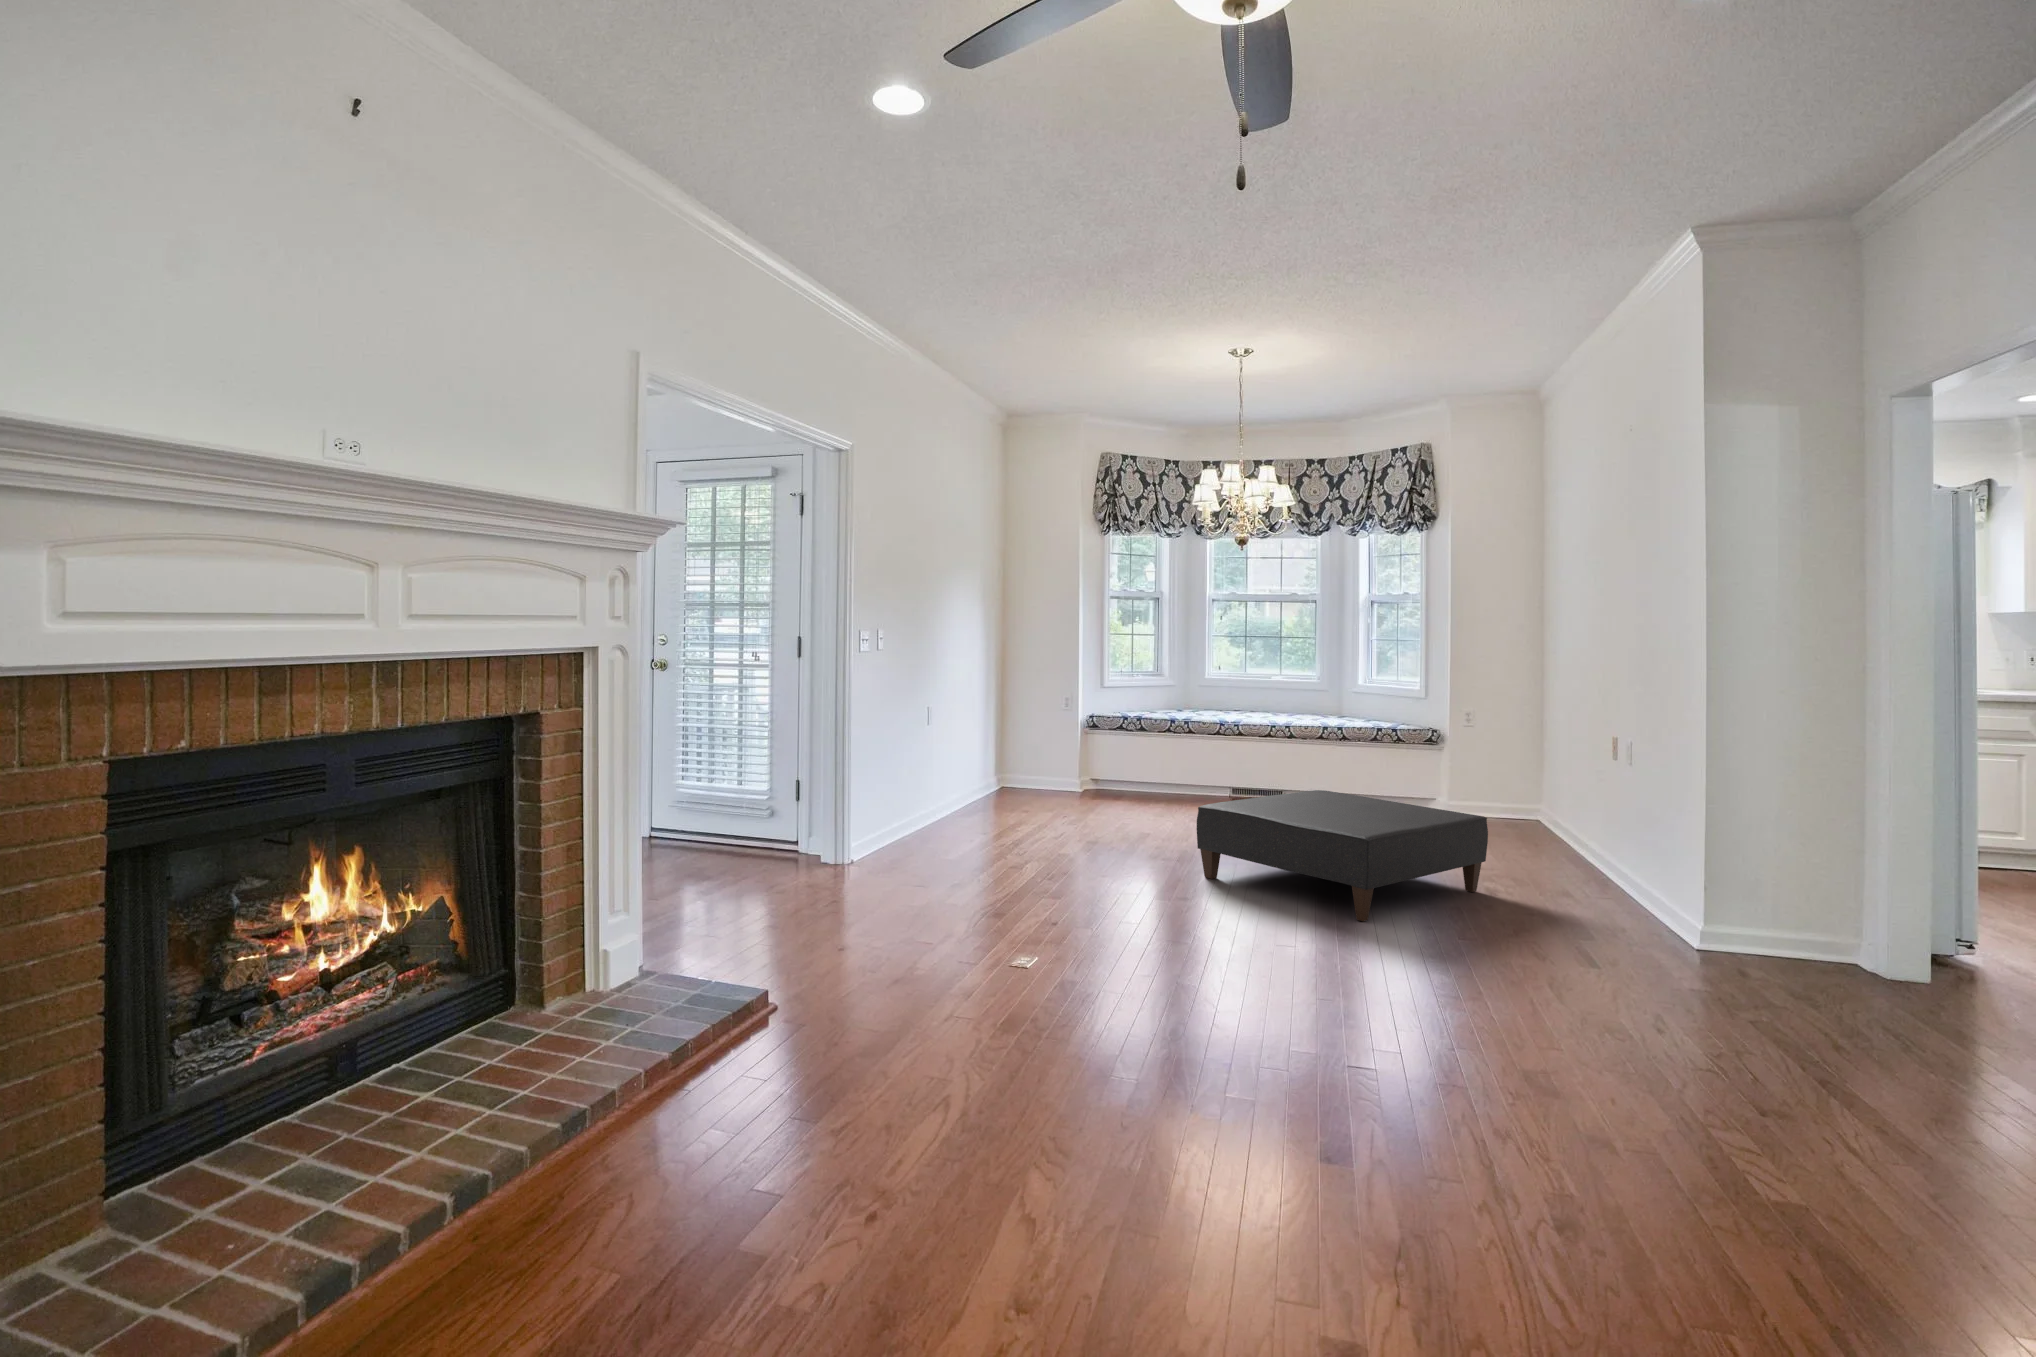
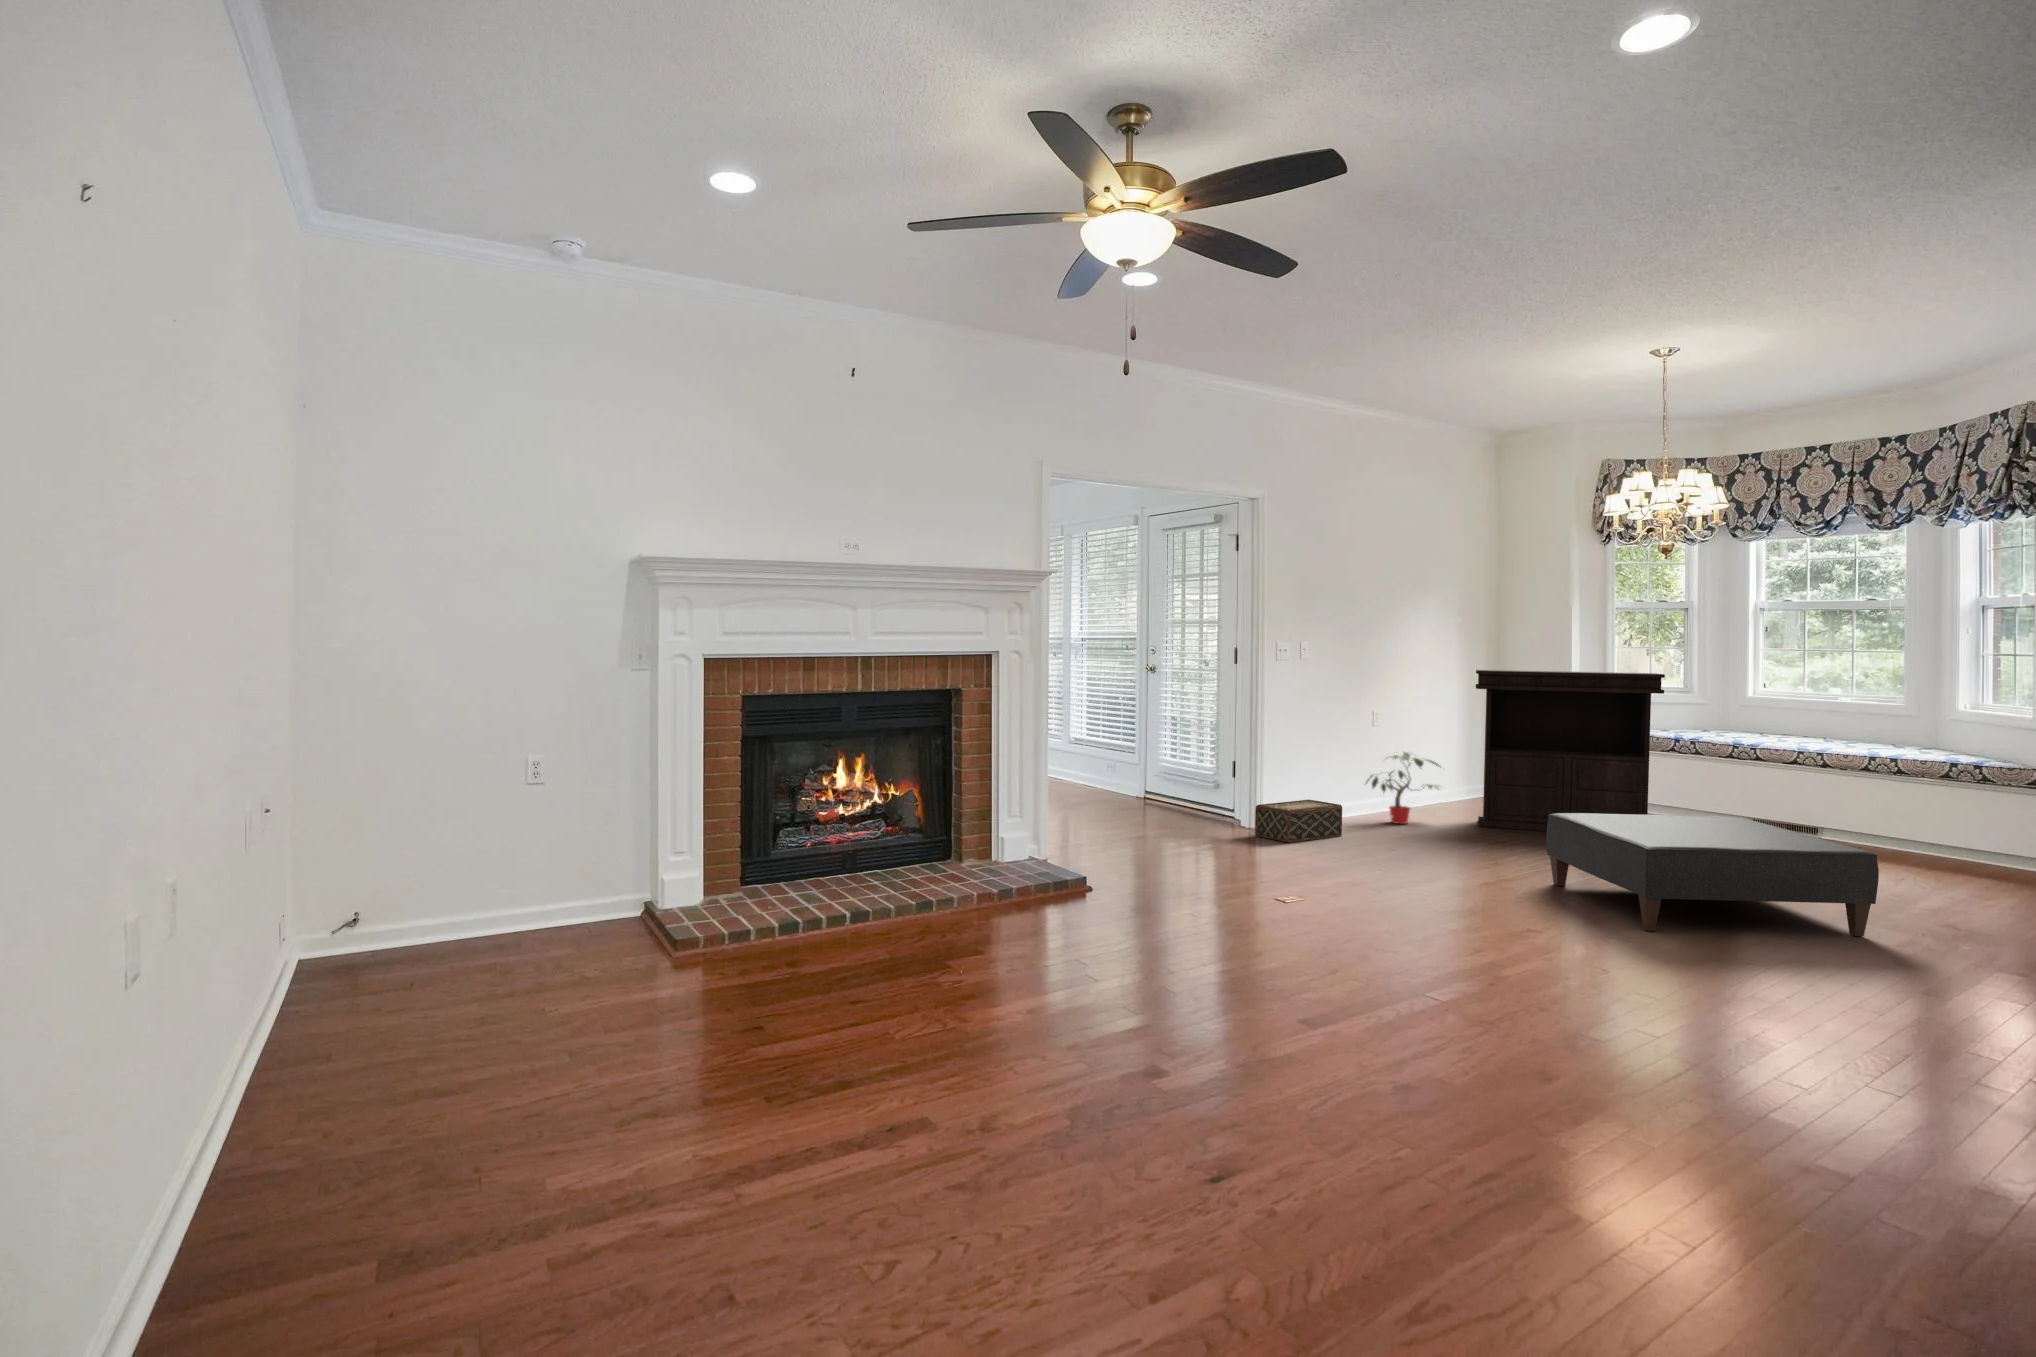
console table: none [1021,658,1187,816] -> present [1476,670,1665,831]
potted plant: none [939,746,1007,824] -> present [1366,752,1440,824]
woven basket: none [859,810,943,867] -> present [1255,800,1342,843]

